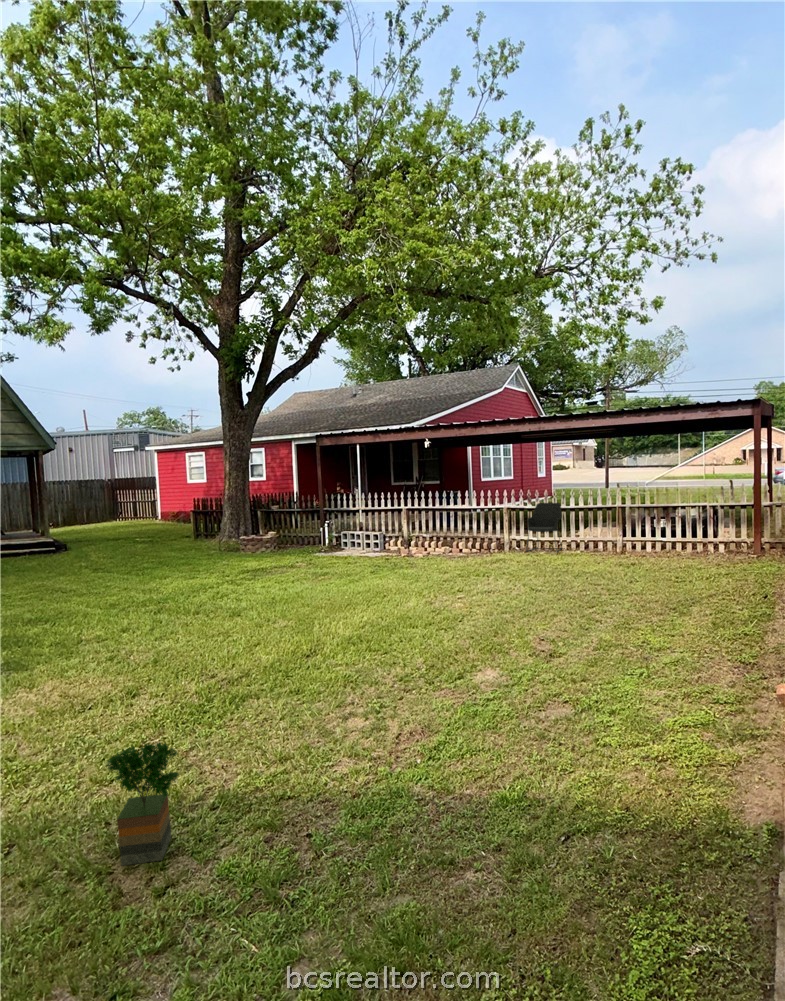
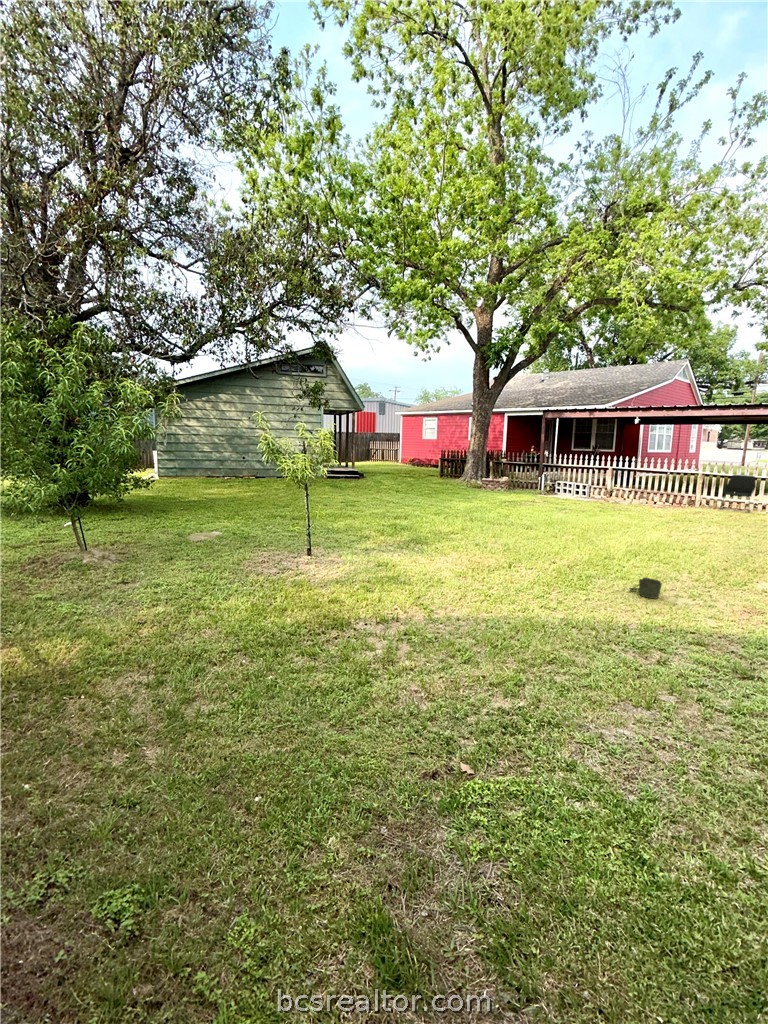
bucket: none [204,700,243,737] -> present [630,578,662,599]
potted tree: present [107,742,179,865] -> none [678,594,735,660]

